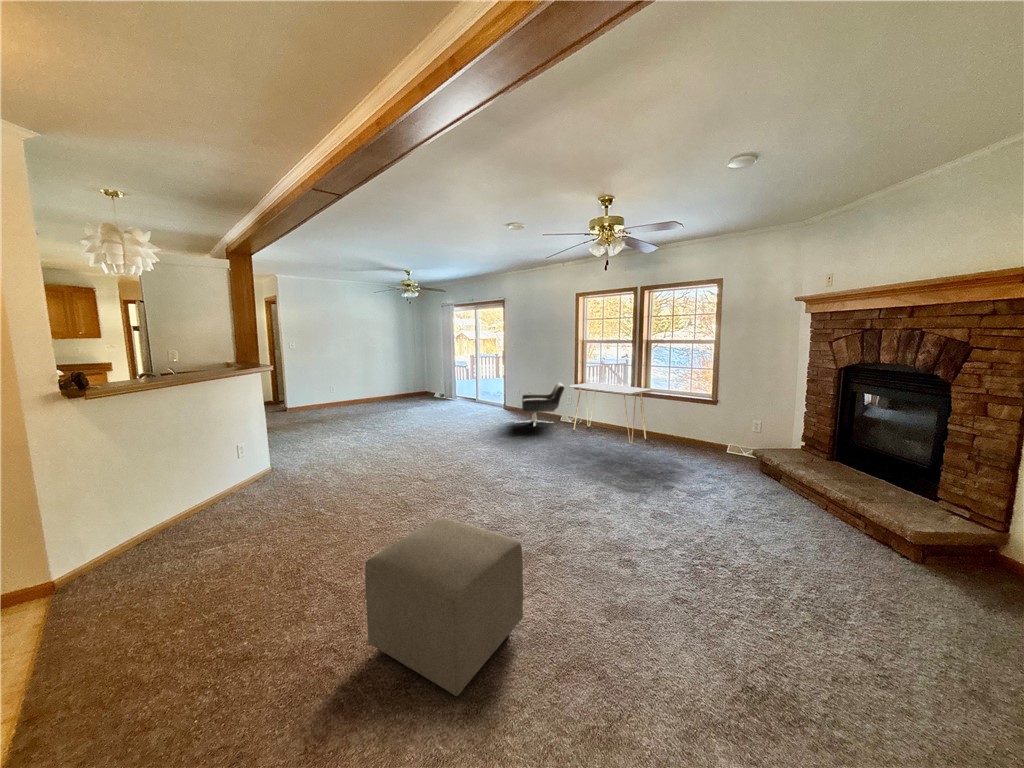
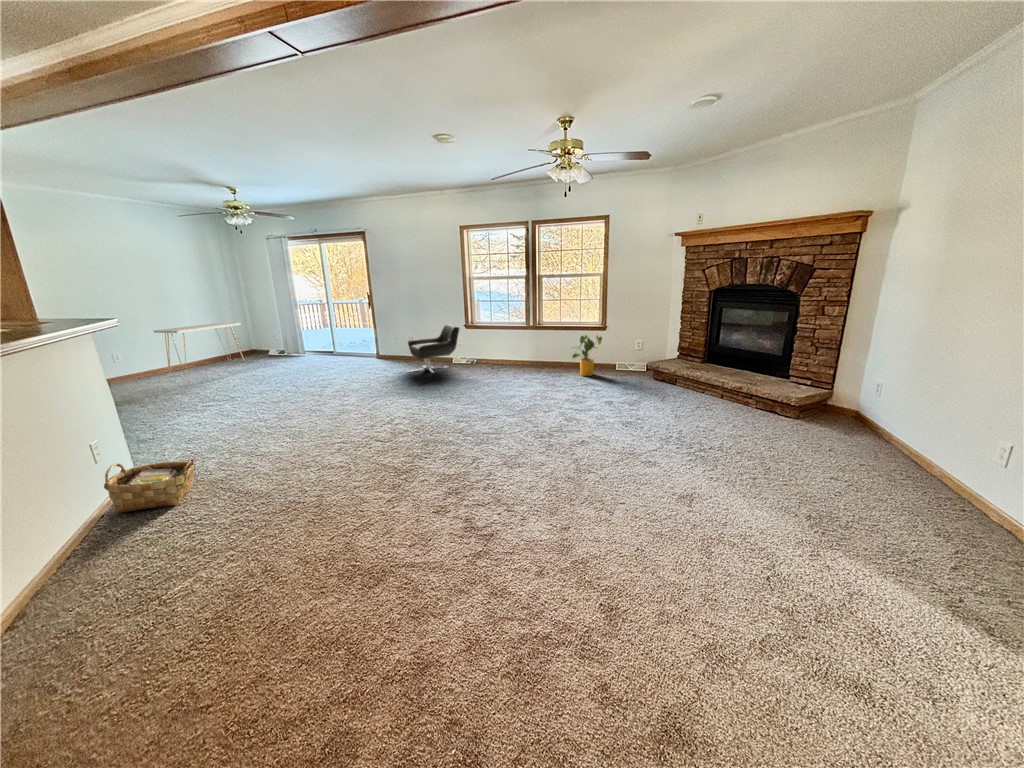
console table: present [570,383,652,443] -> present [154,323,244,375]
house plant: none [662,407,706,453] -> present [573,335,602,376]
woven basket: none [259,453,308,487] -> present [104,458,195,513]
ottoman: present [365,518,523,696] -> none [540,472,696,637]

